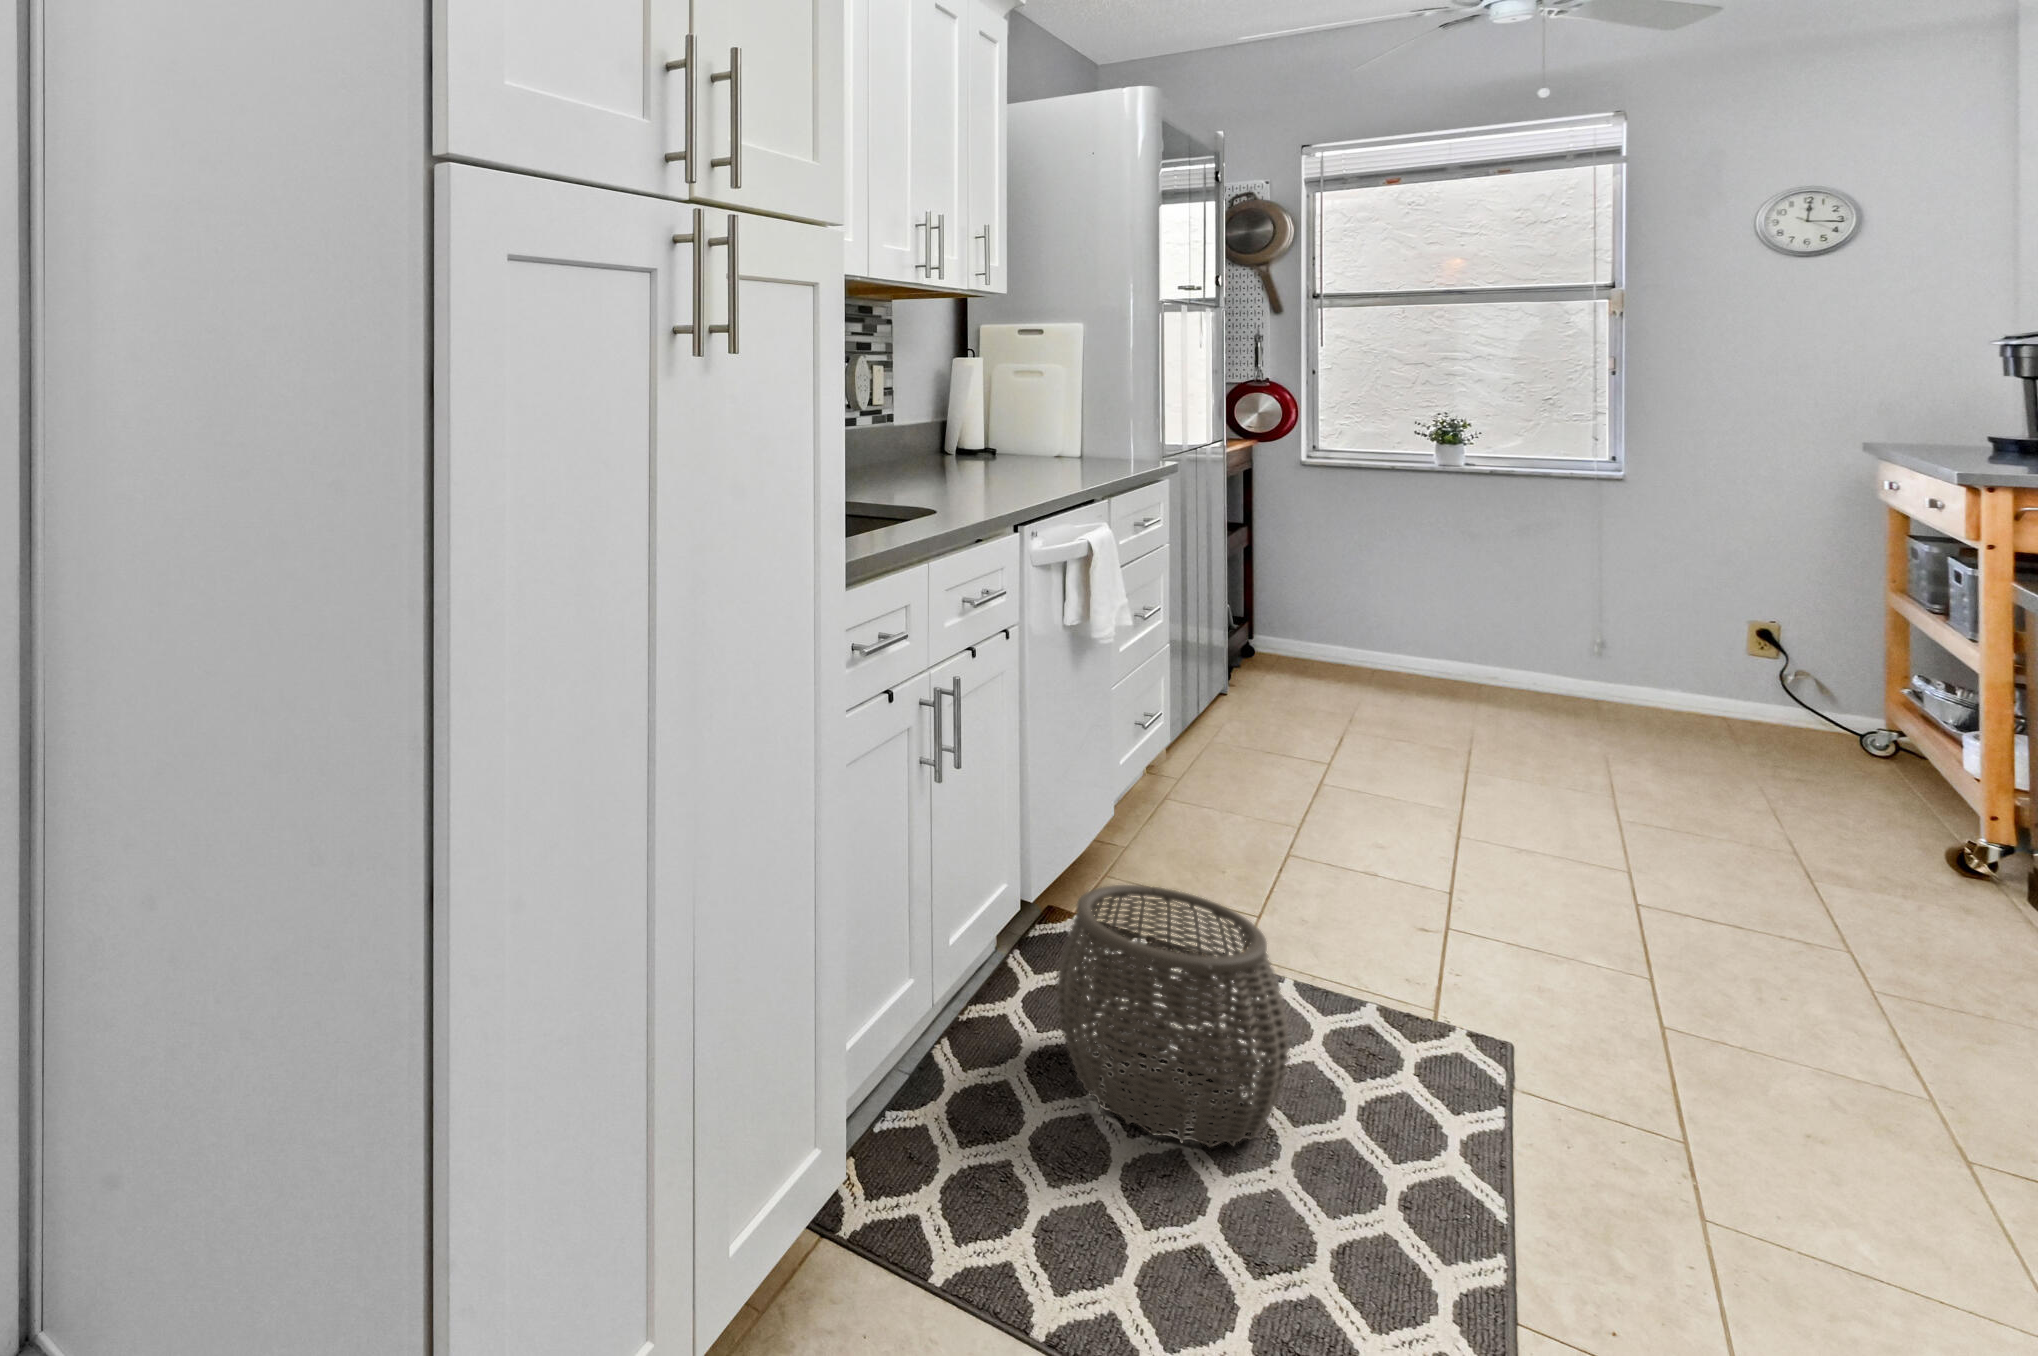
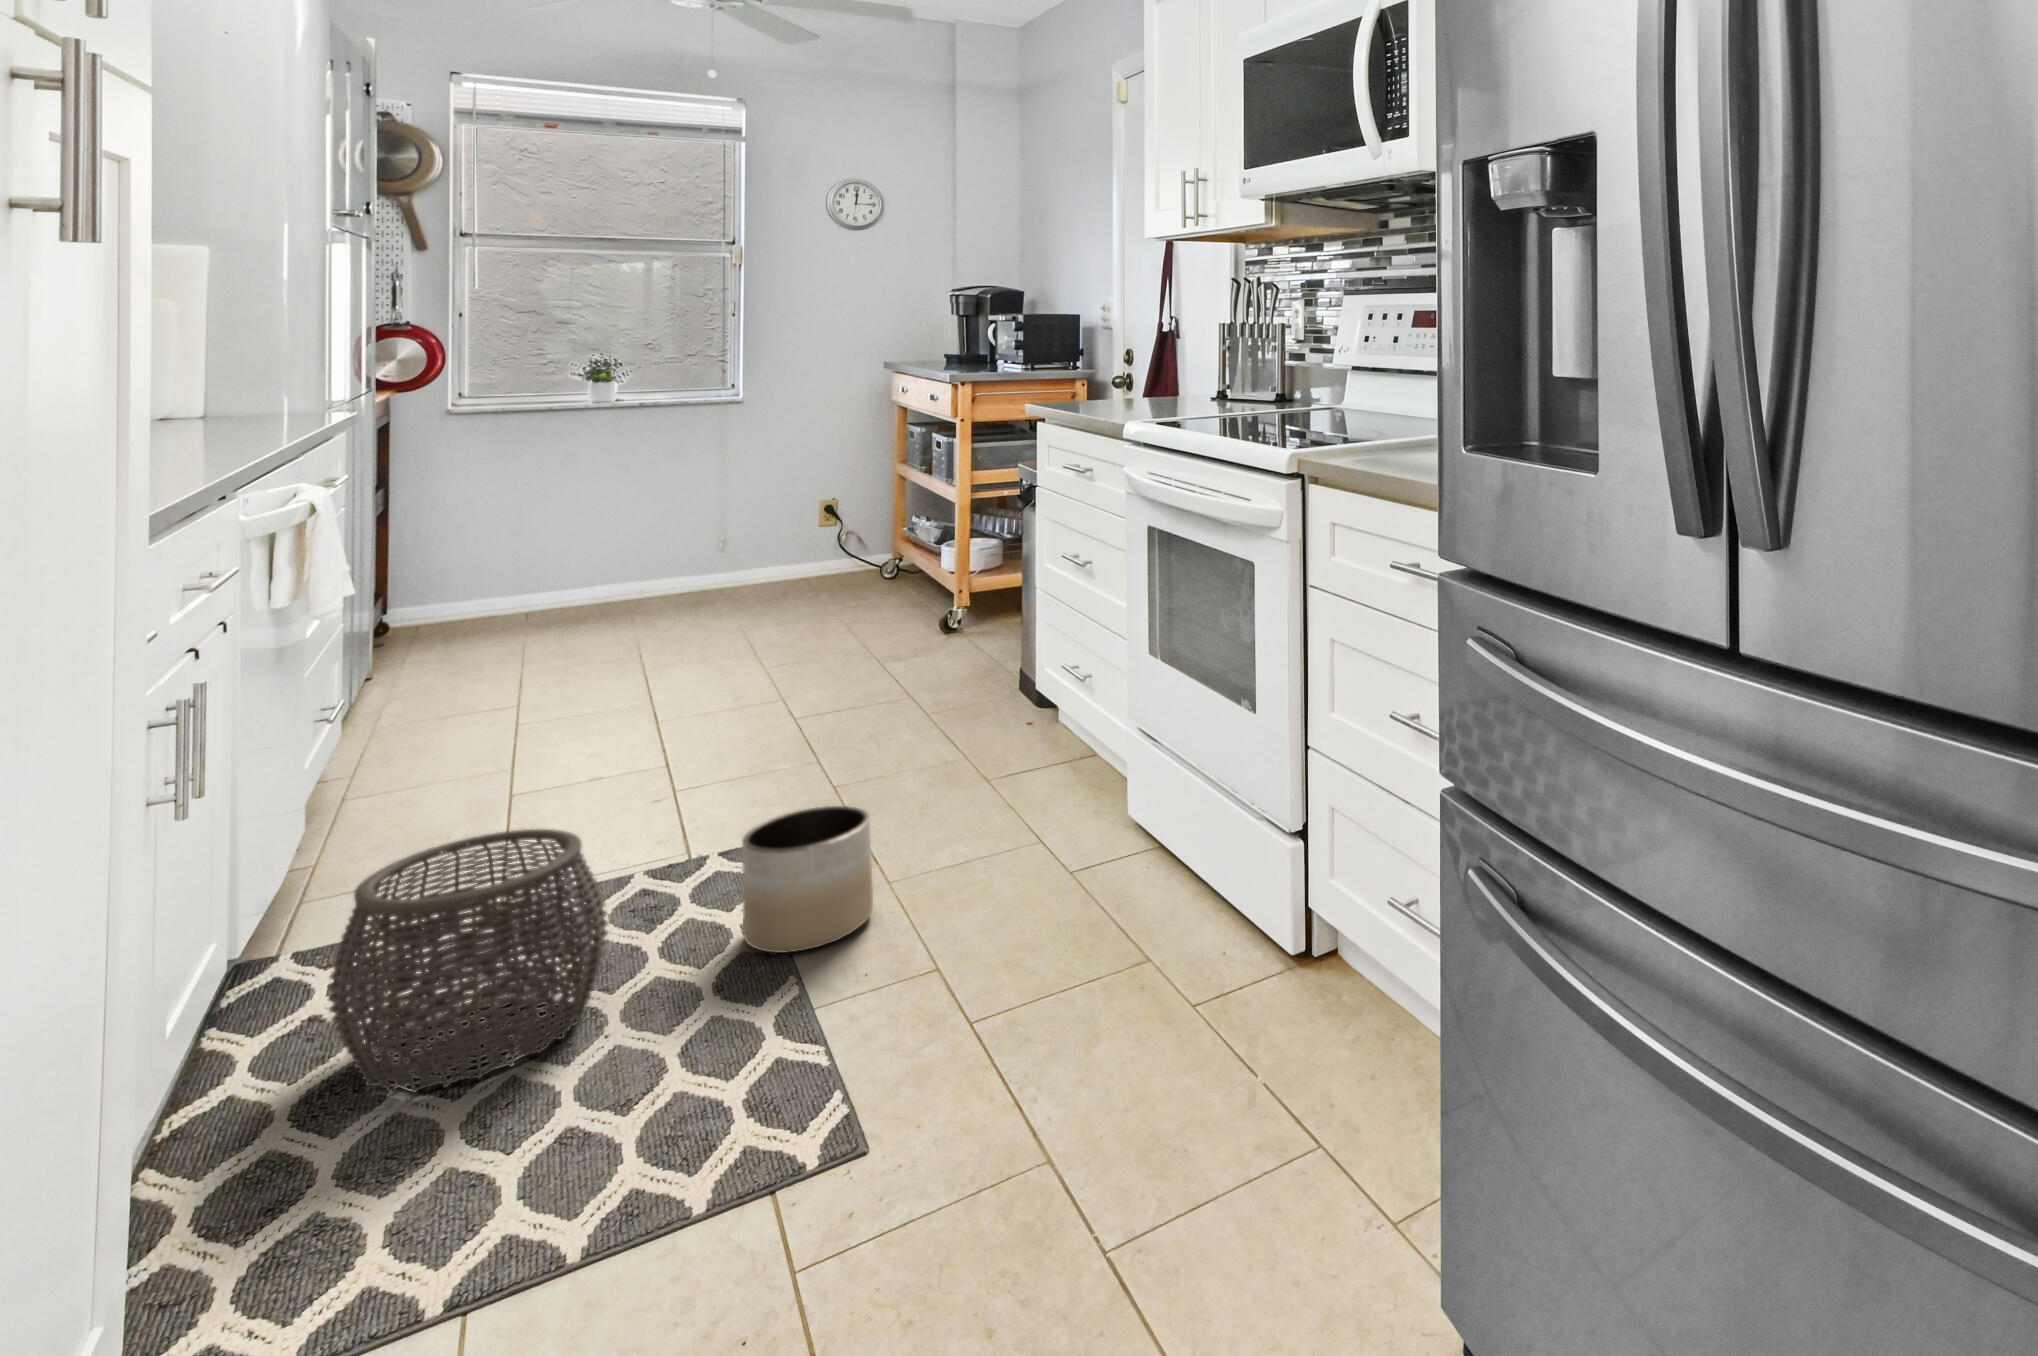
planter: none [1457,1027,1651,1248] -> present [742,806,873,953]

